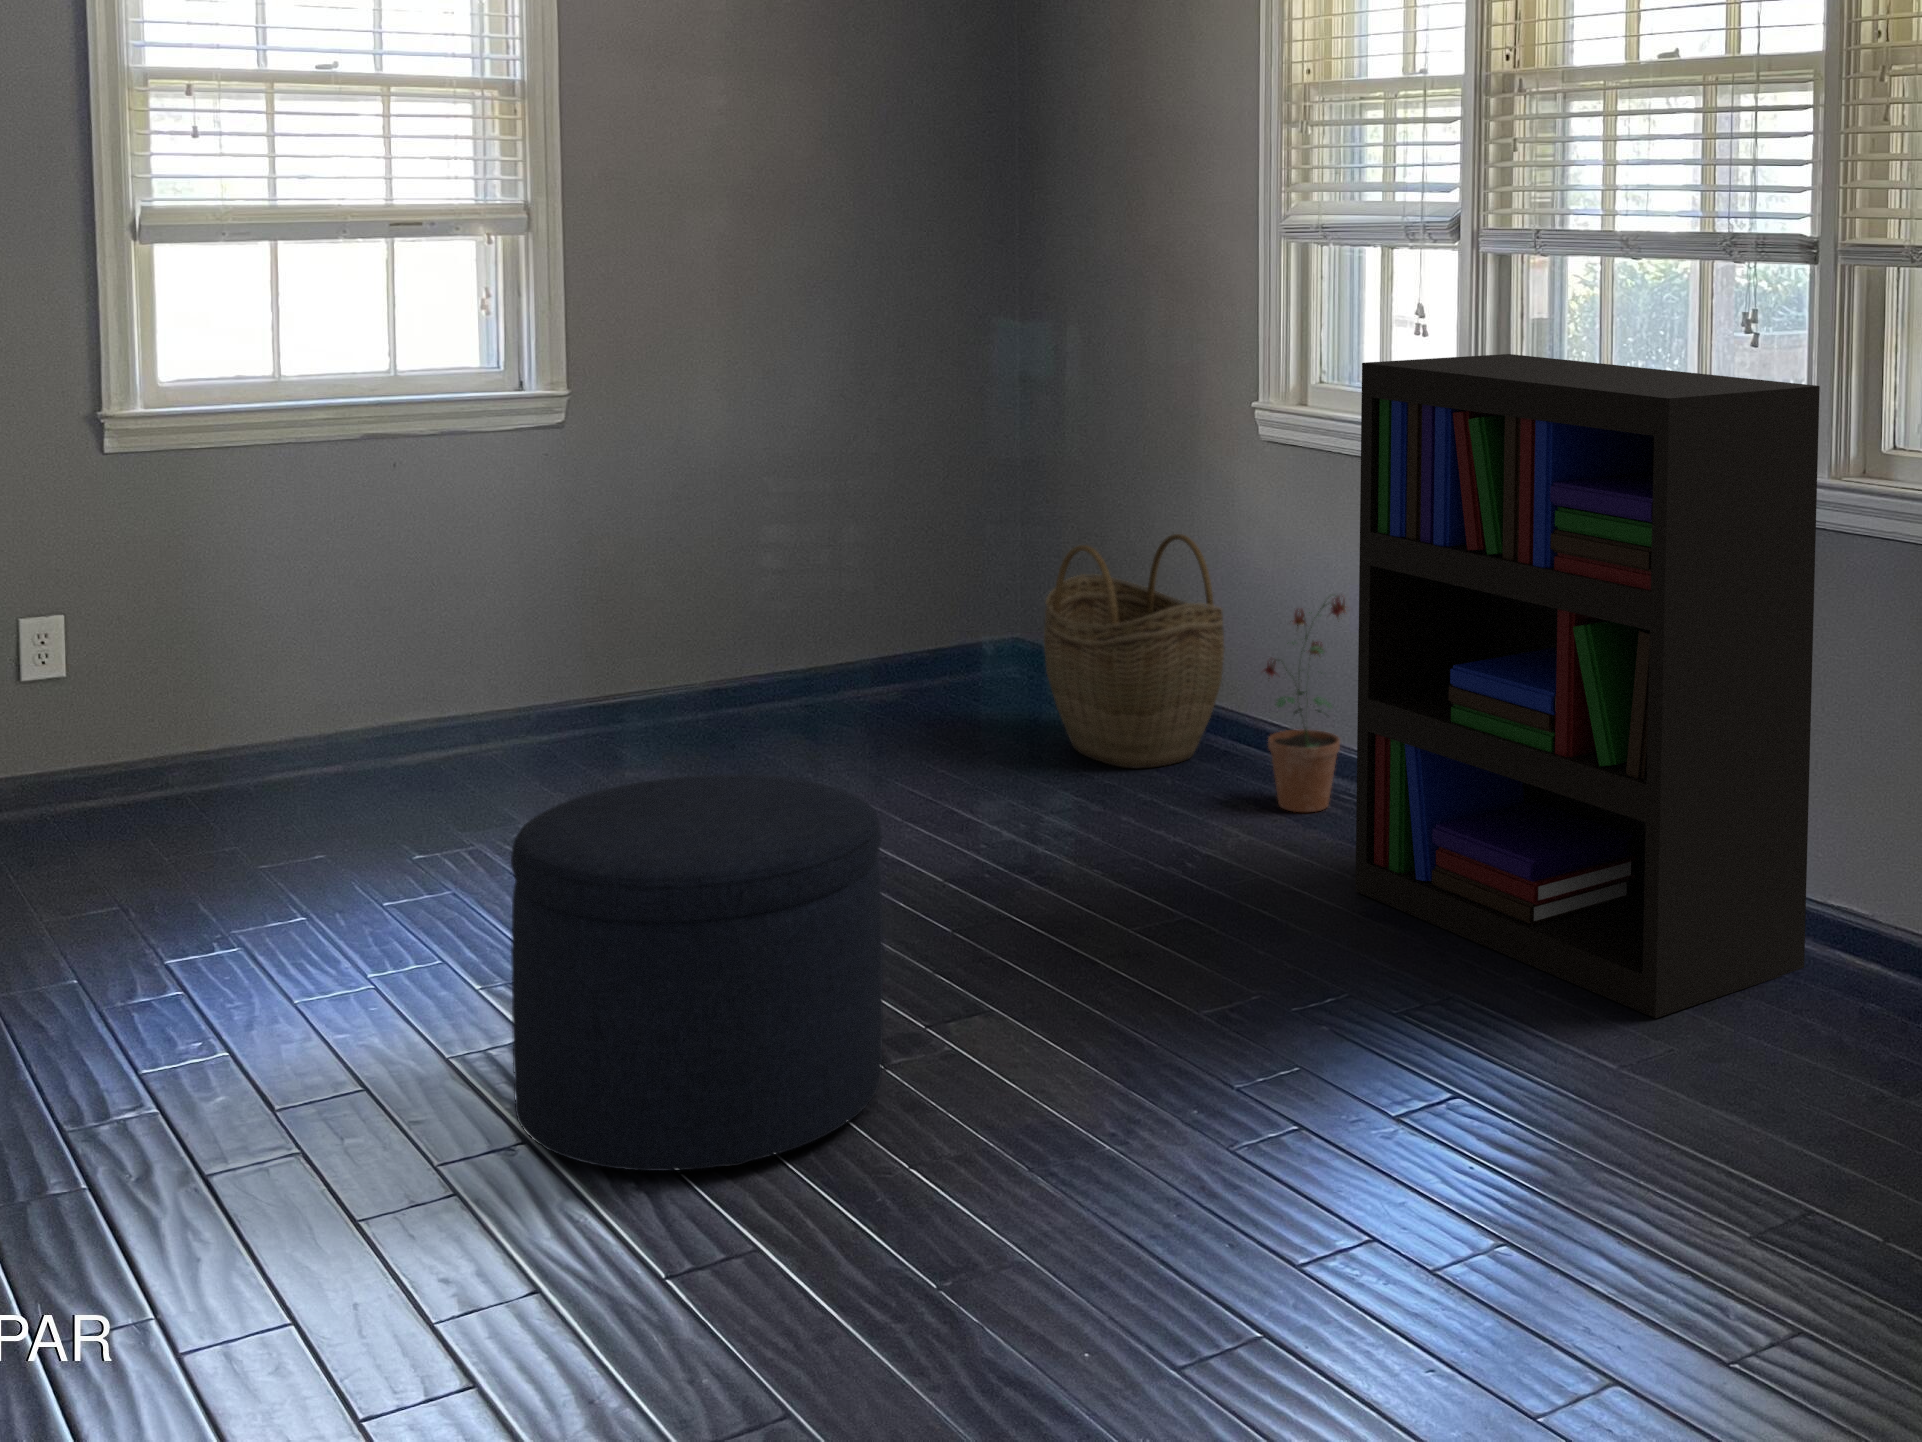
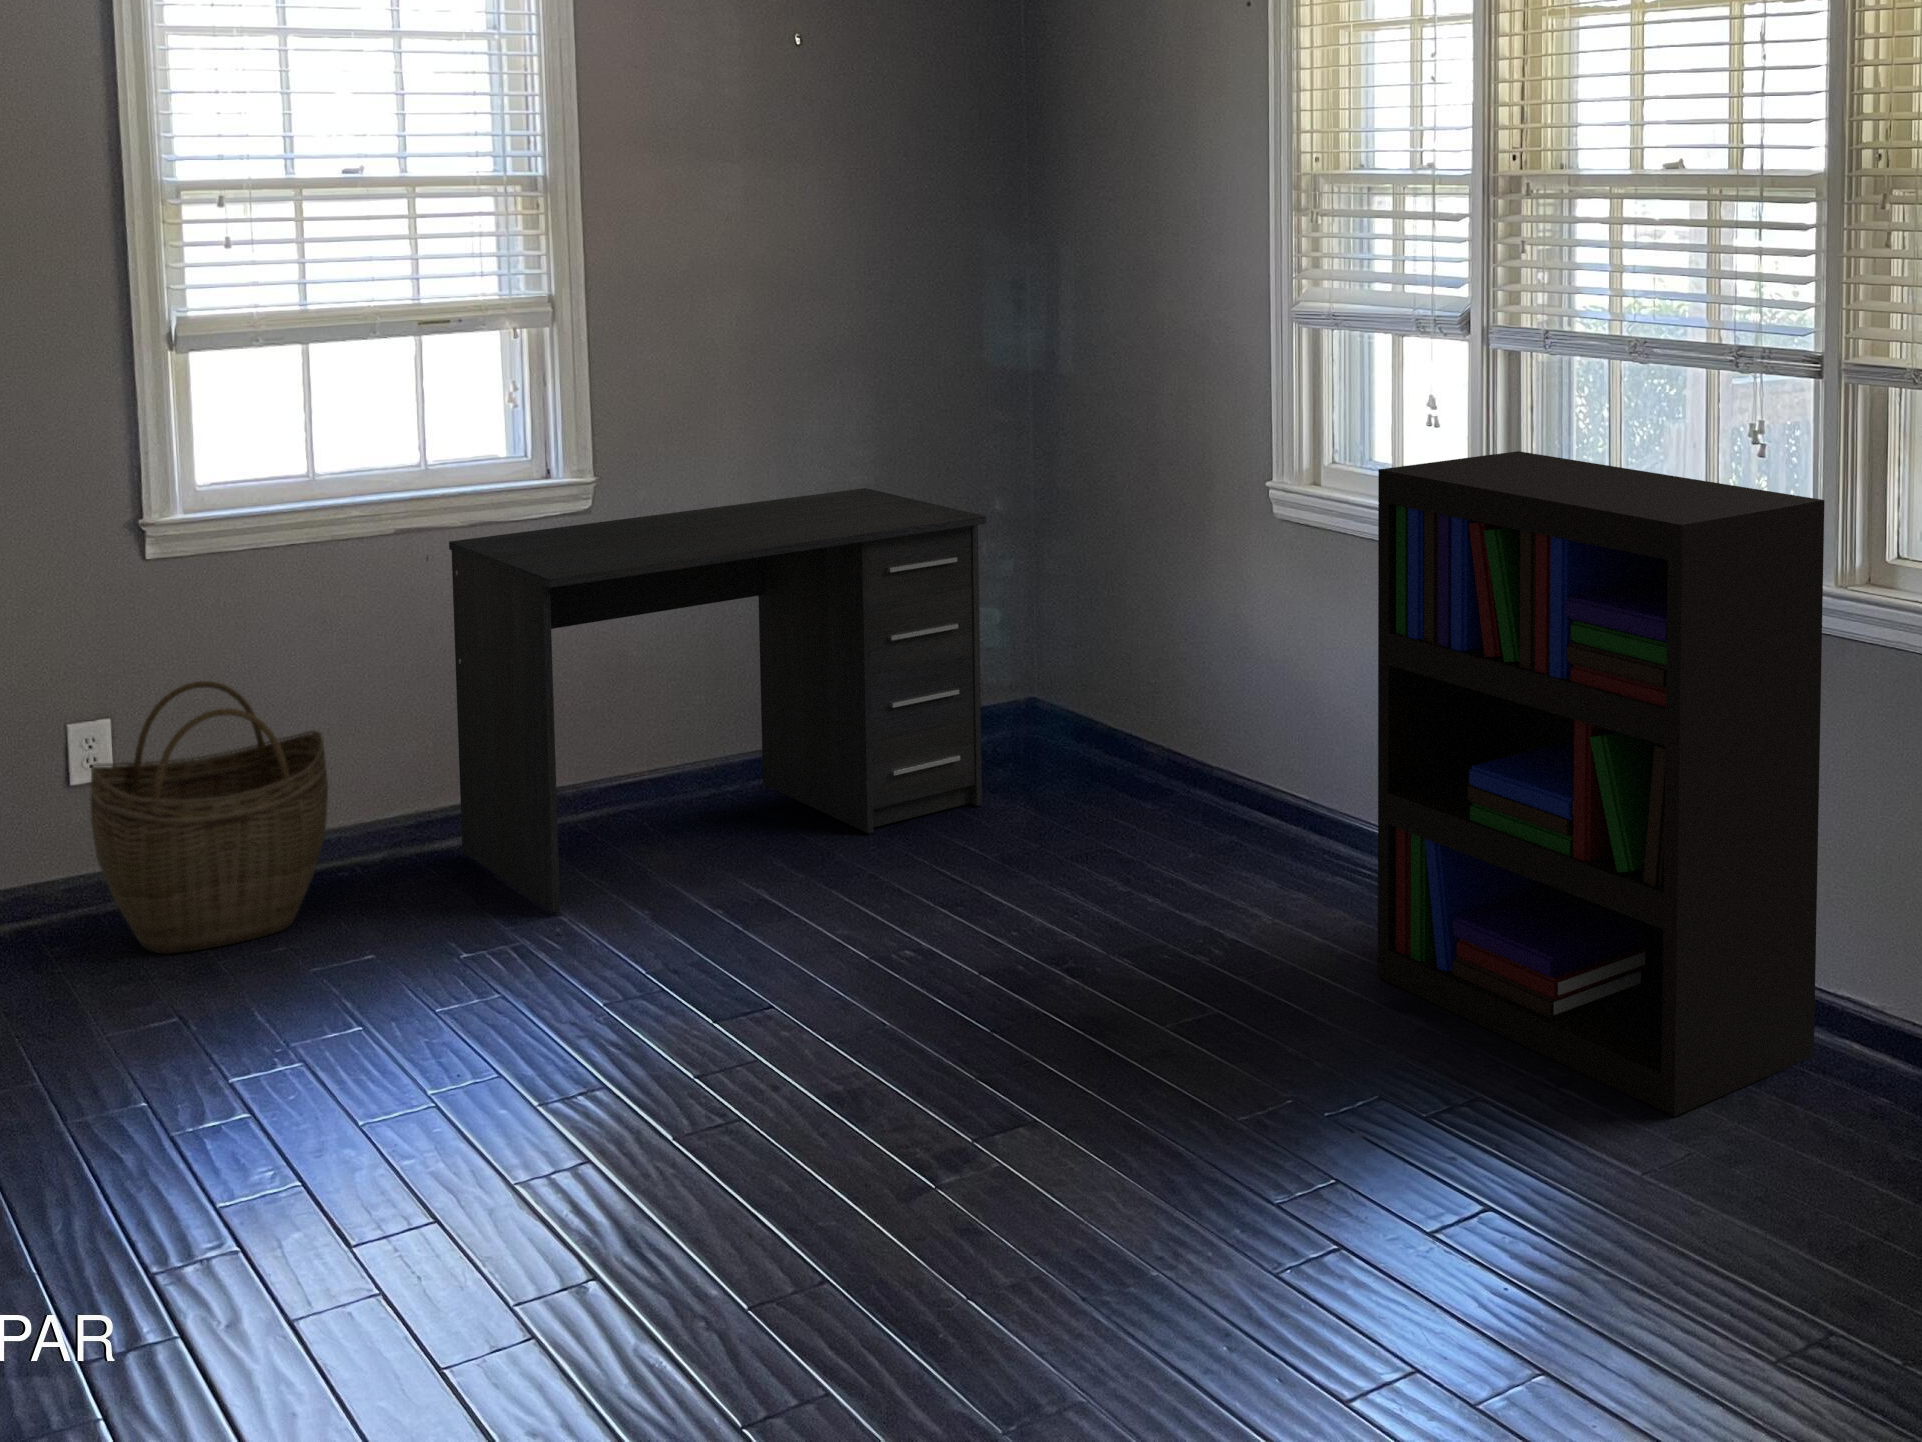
desk: none [415,415,967,823] -> present [449,488,986,913]
woven basket: present [1044,534,1224,769] -> present [91,681,328,954]
potted plant: present [1264,596,1346,812] -> none [1278,674,1367,887]
ottoman: present [511,775,883,1171] -> none [576,904,935,1311]

